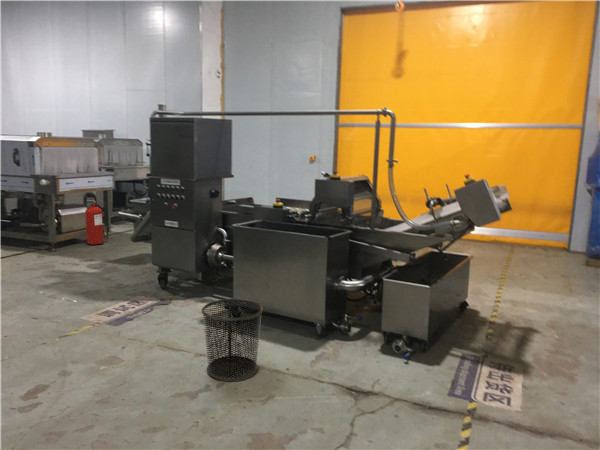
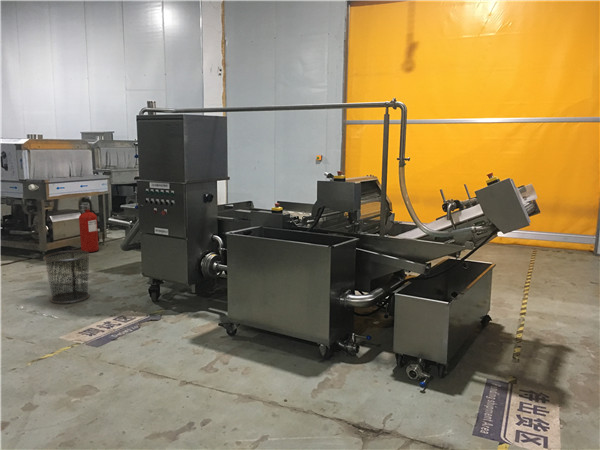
waste bin: present [202,299,263,381] -> present [44,251,90,304]

